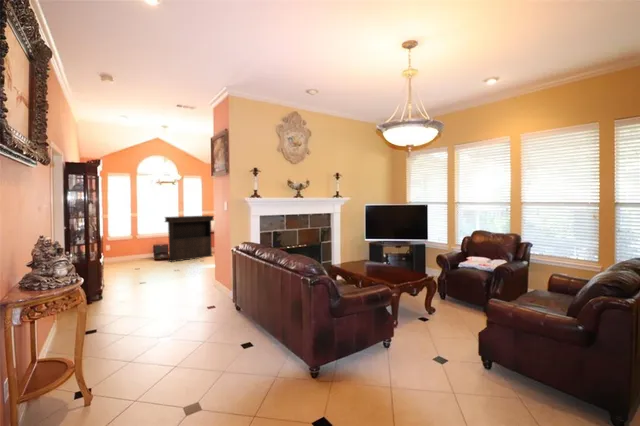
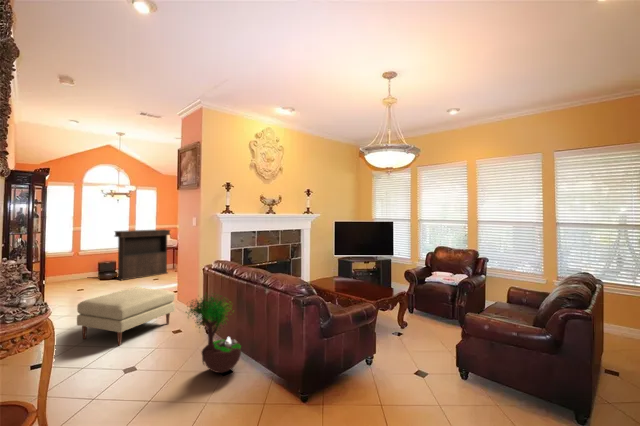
potted tree: none [208,266,262,347] -> present [186,295,241,373]
ottoman: none [125,267,210,318] -> present [77,287,175,345]

